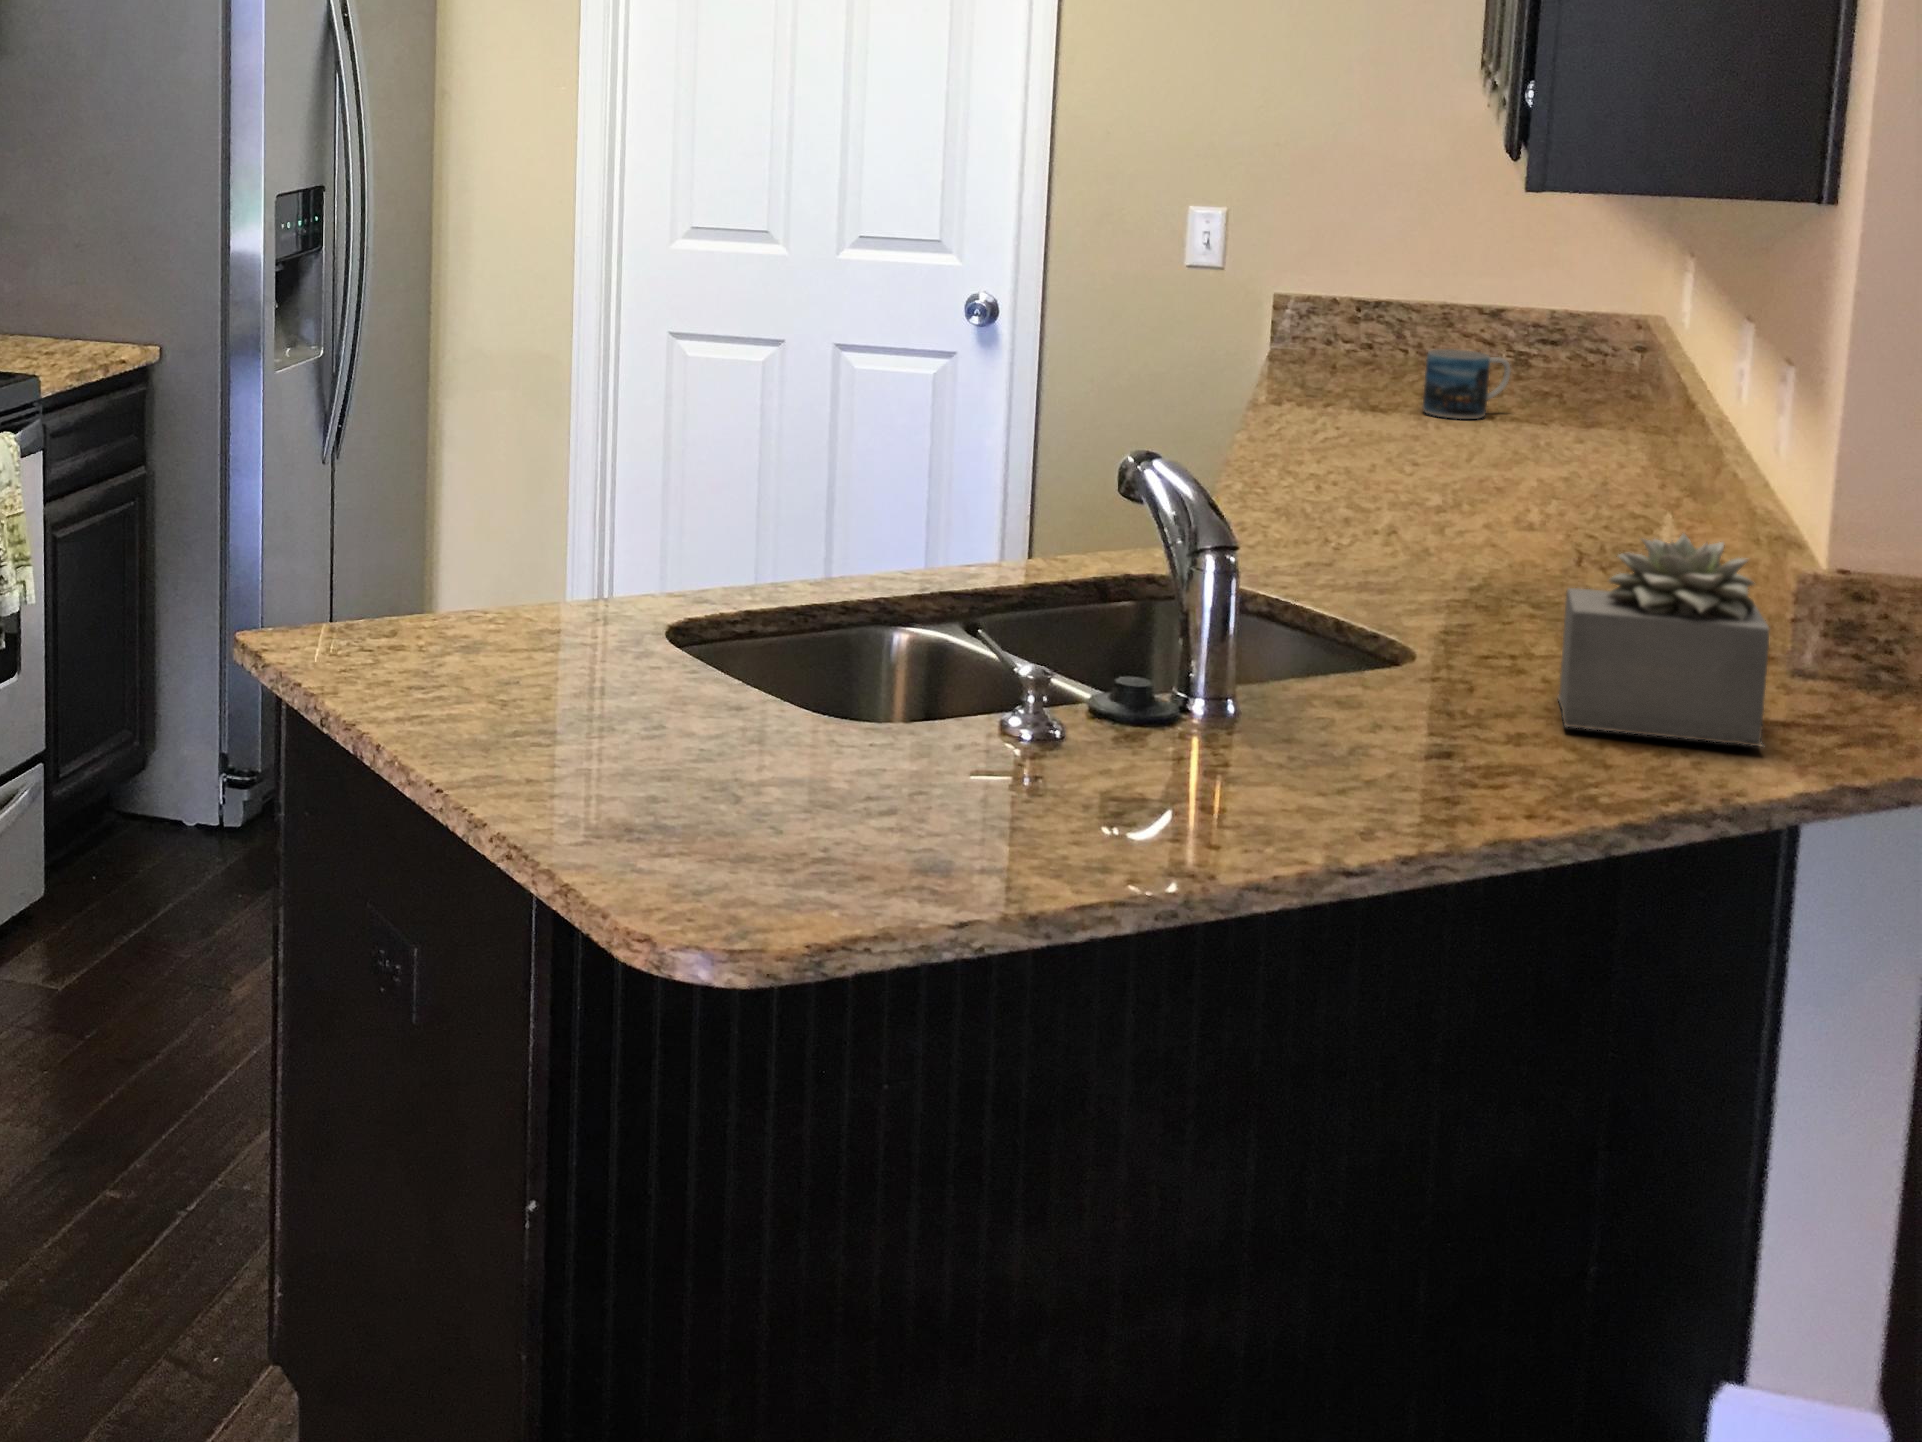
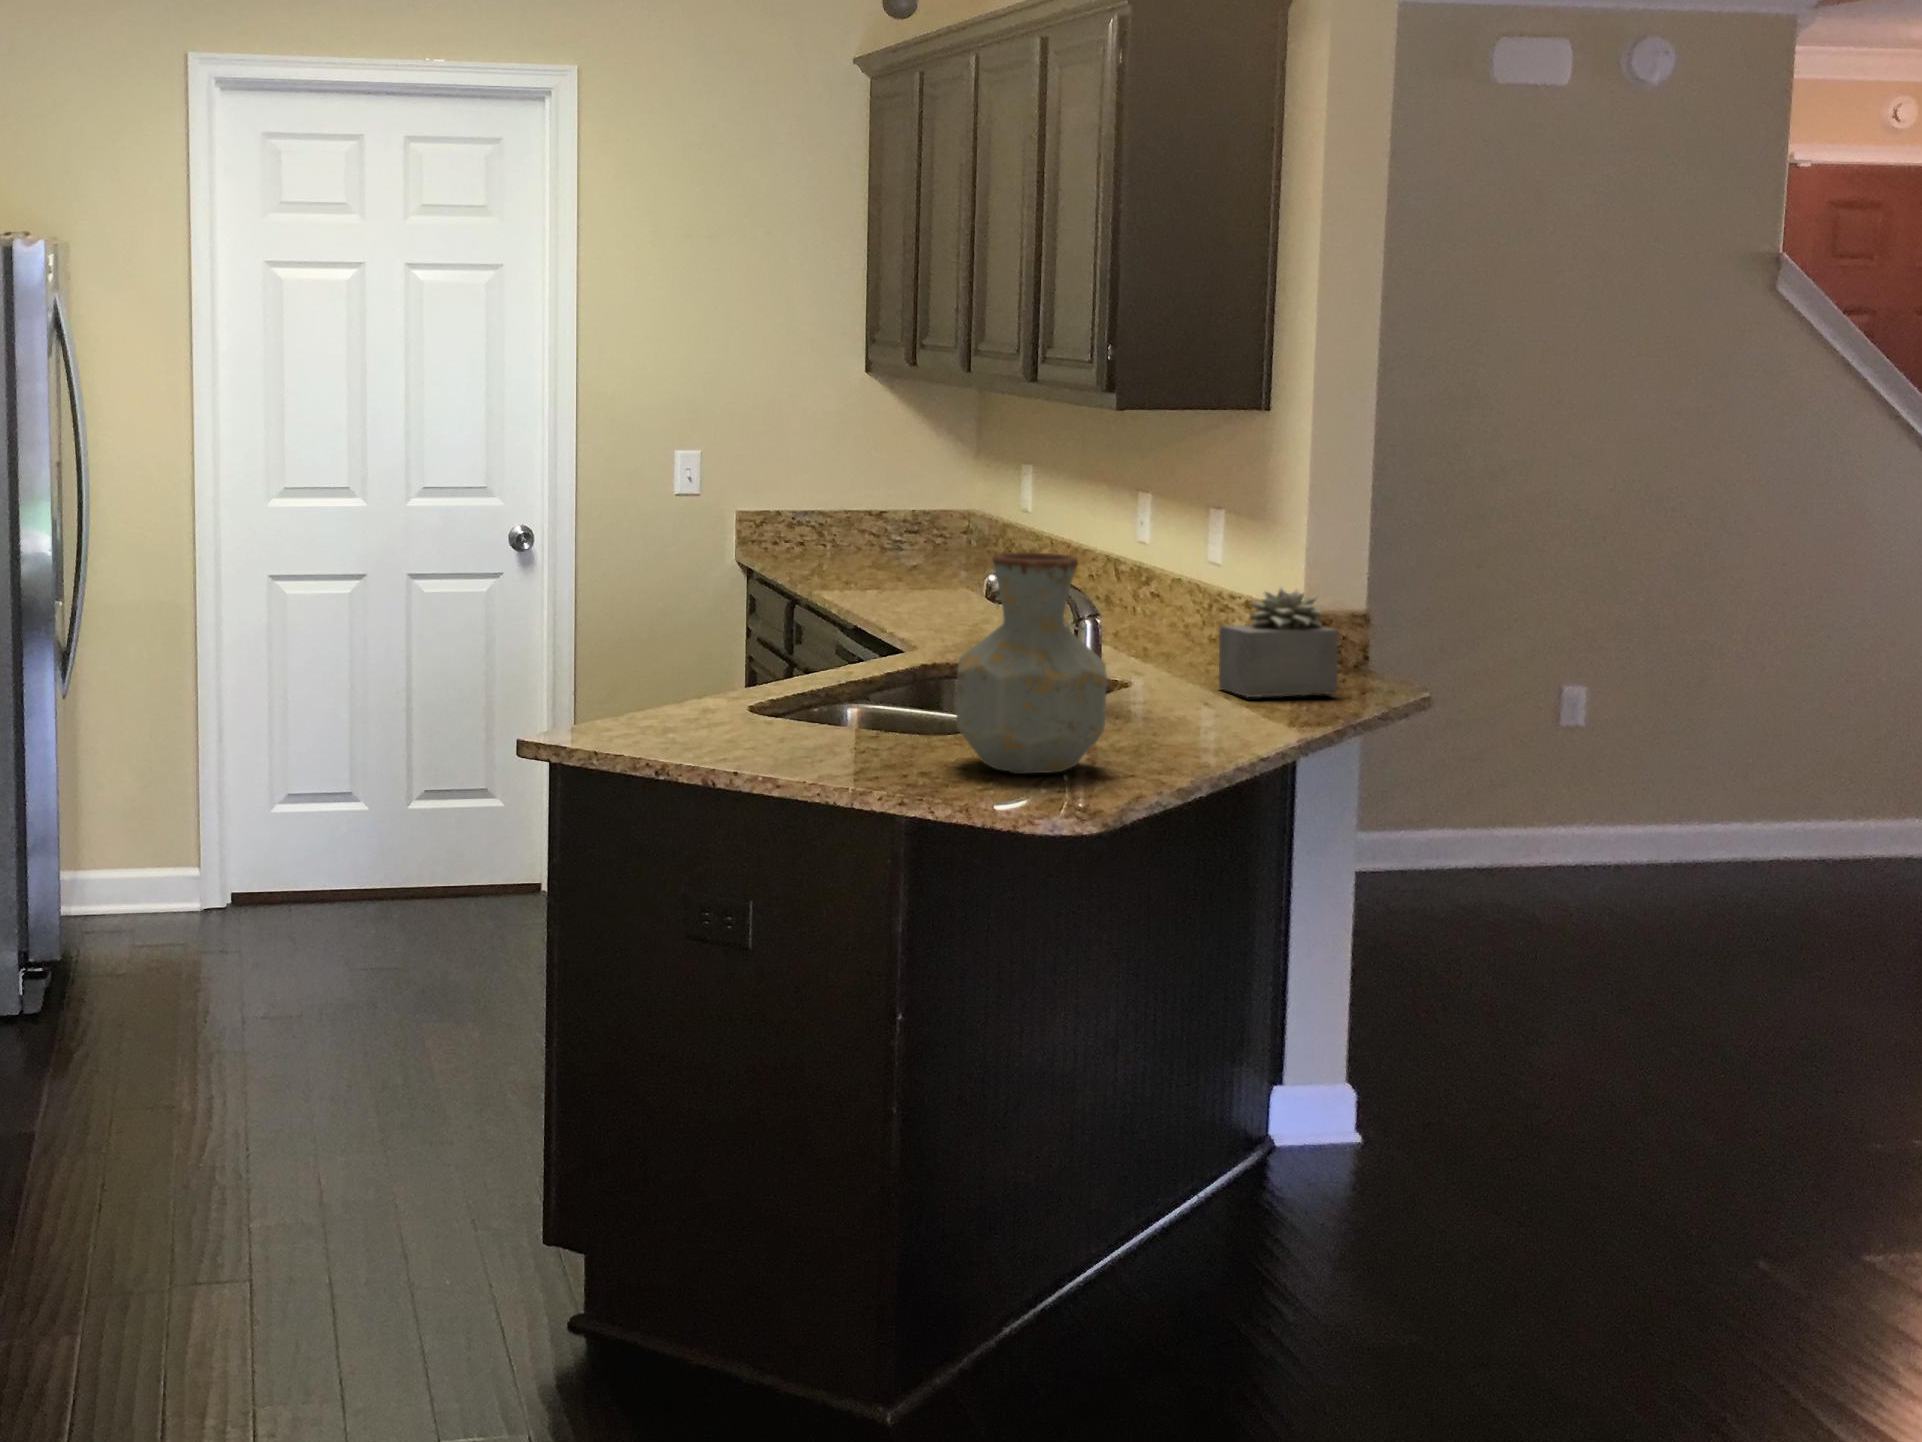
mug: present [1423,349,1510,419] -> none [879,537,926,582]
vase: none [700,447,978,843] -> present [956,552,1107,774]

